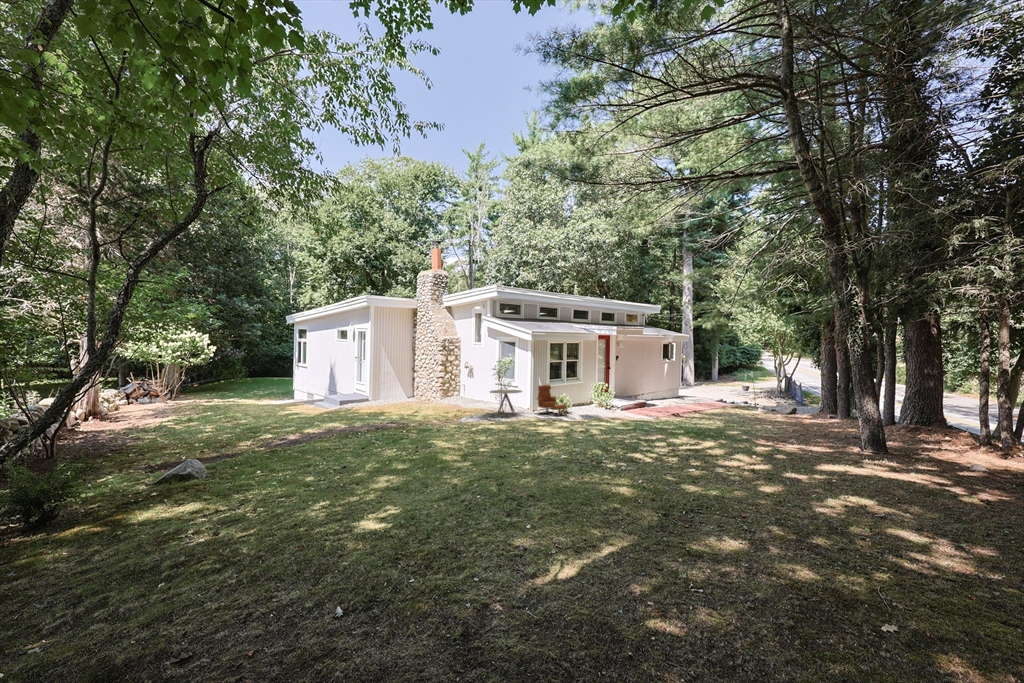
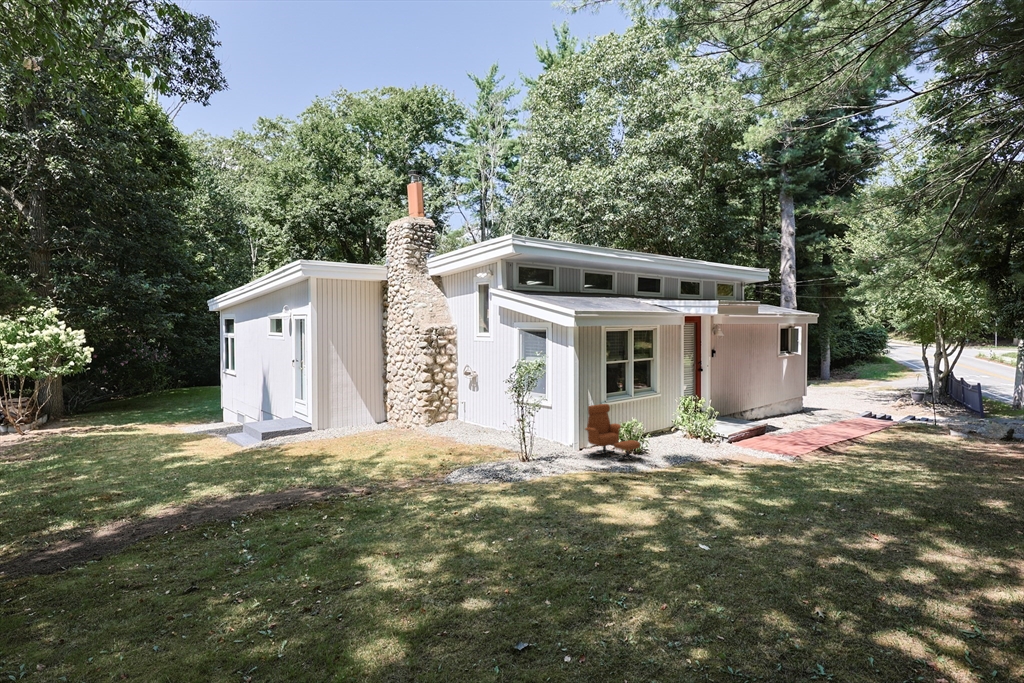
round table: present [490,390,522,414] -> none [502,412,560,459]

